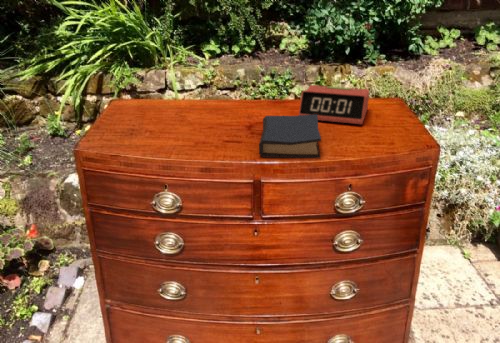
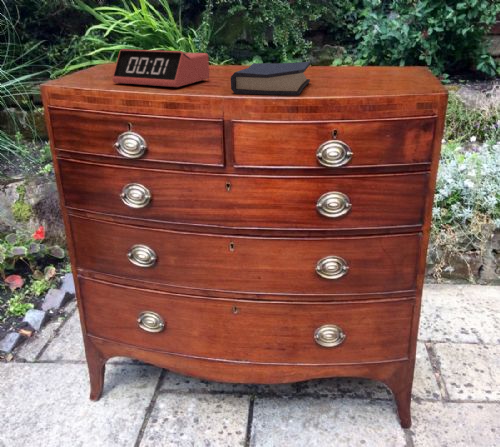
alarm clock: present [299,85,369,124] -> present [112,49,209,87]

